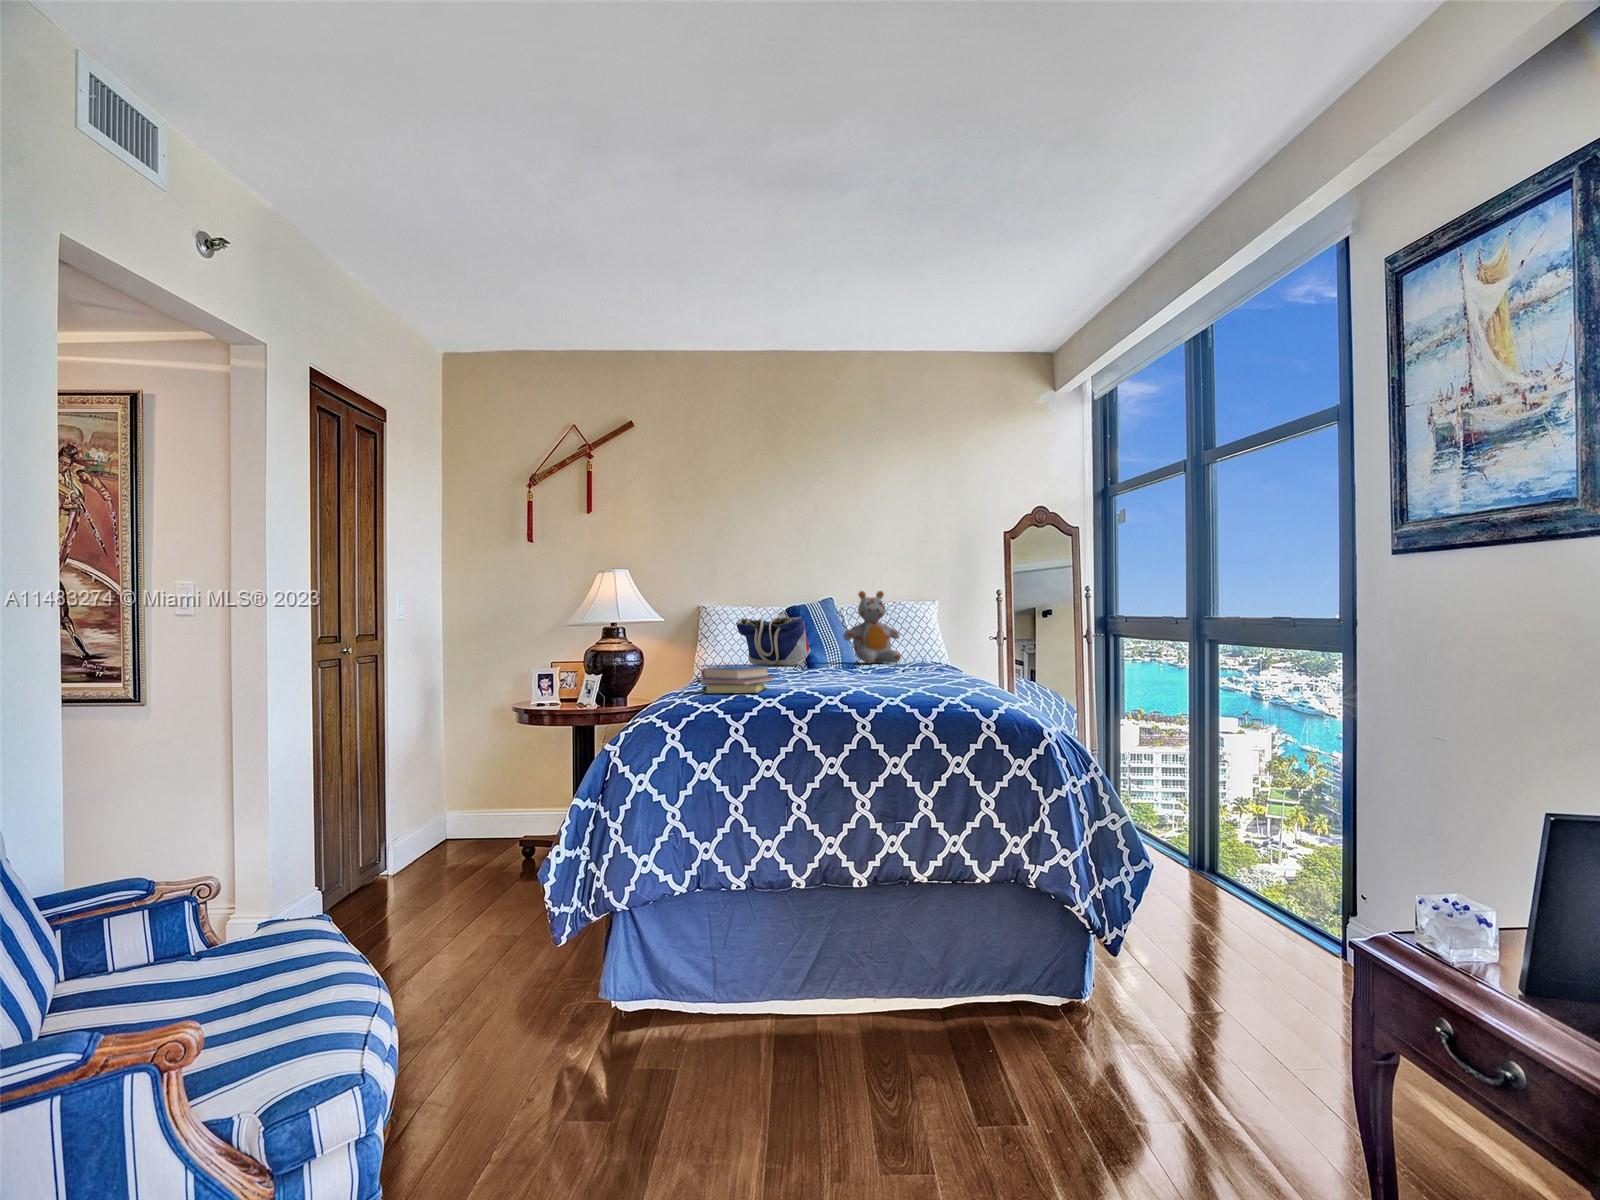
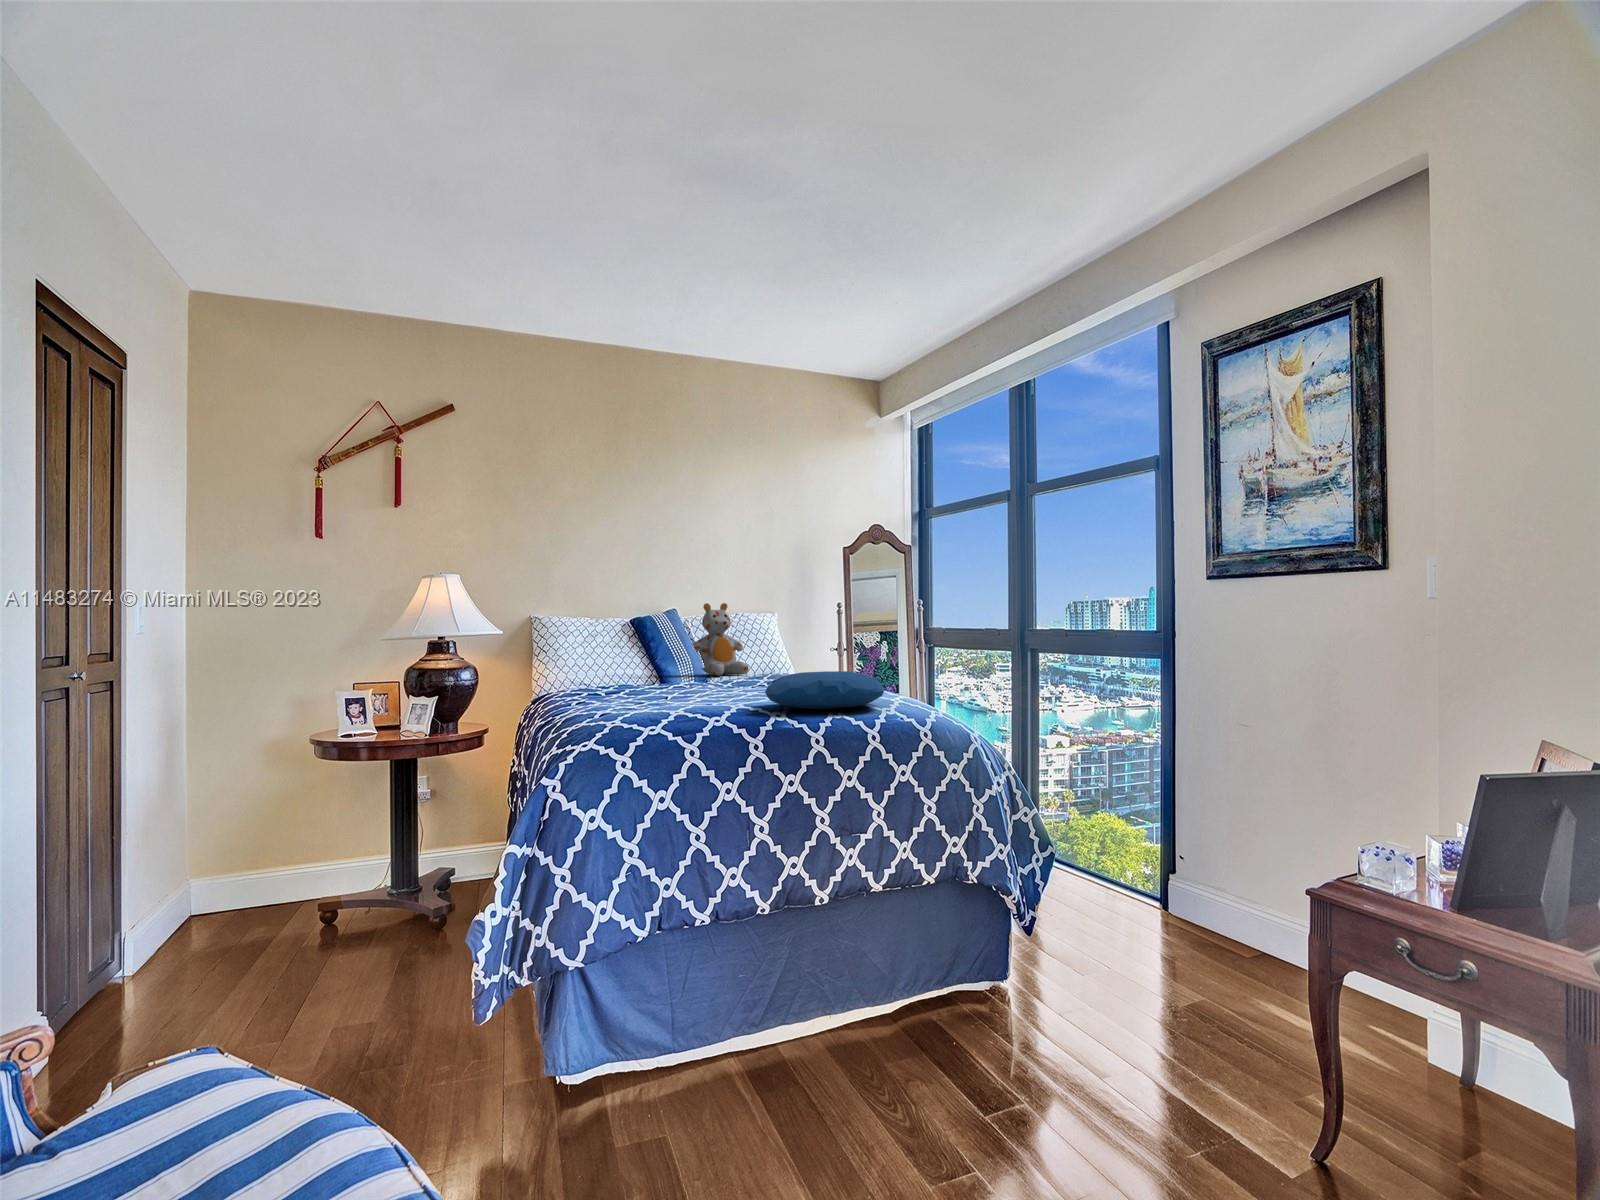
tote bag: present [736,616,811,666] -> none [582,630,660,681]
pillow: none [831,655,971,695] -> present [765,671,884,709]
book: present [696,665,773,694] -> none [622,686,691,716]

